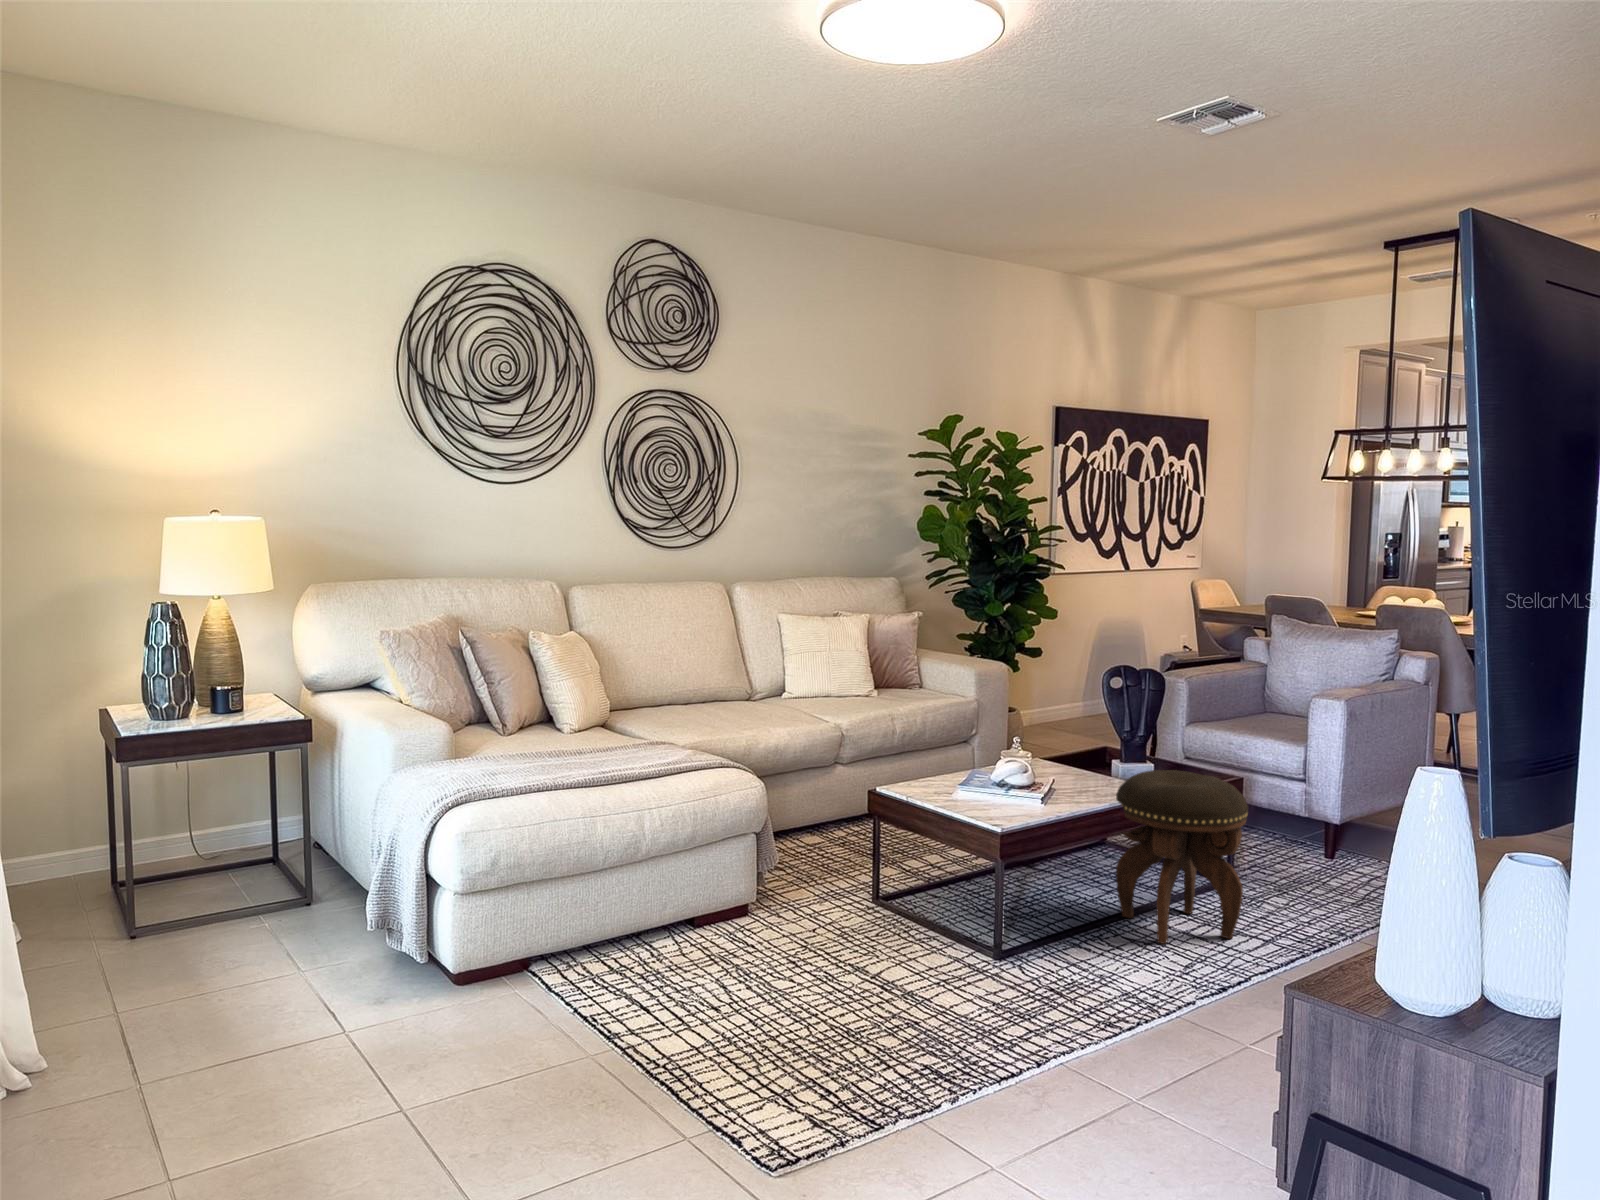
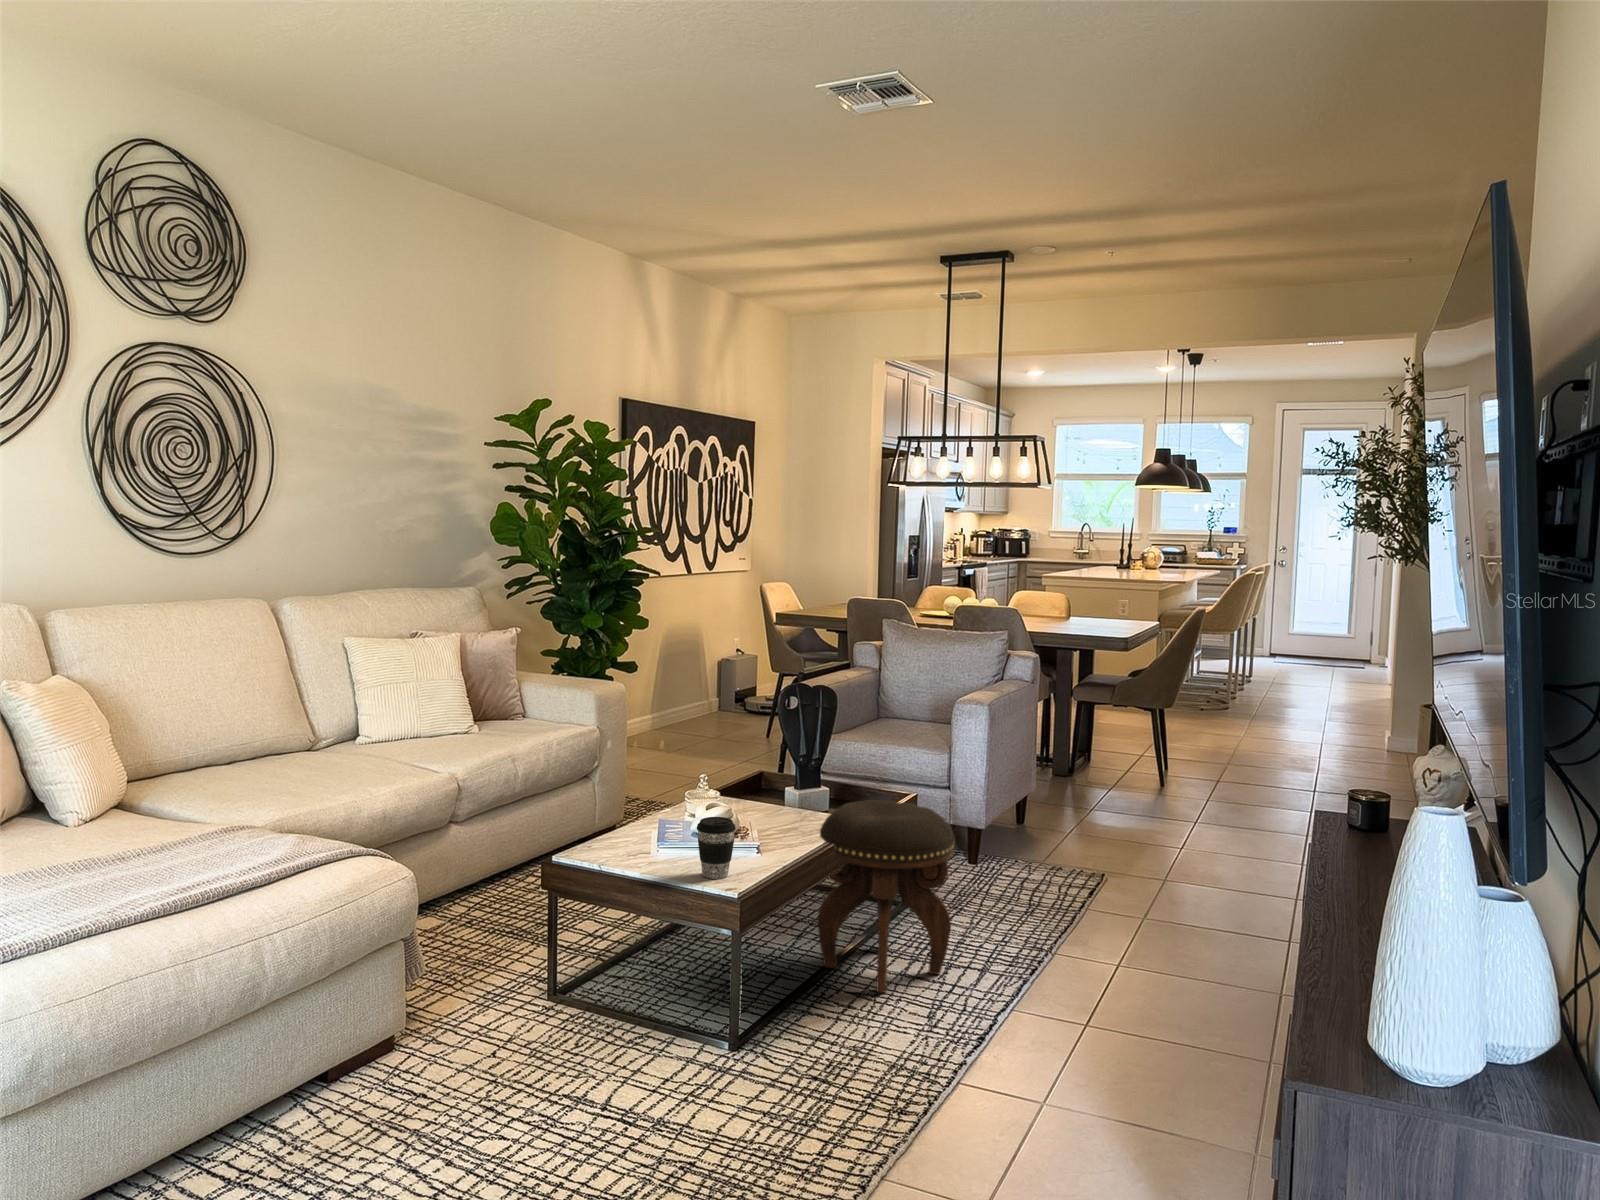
coffee cup: none [977,763,1011,815] -> present [697,817,736,879]

